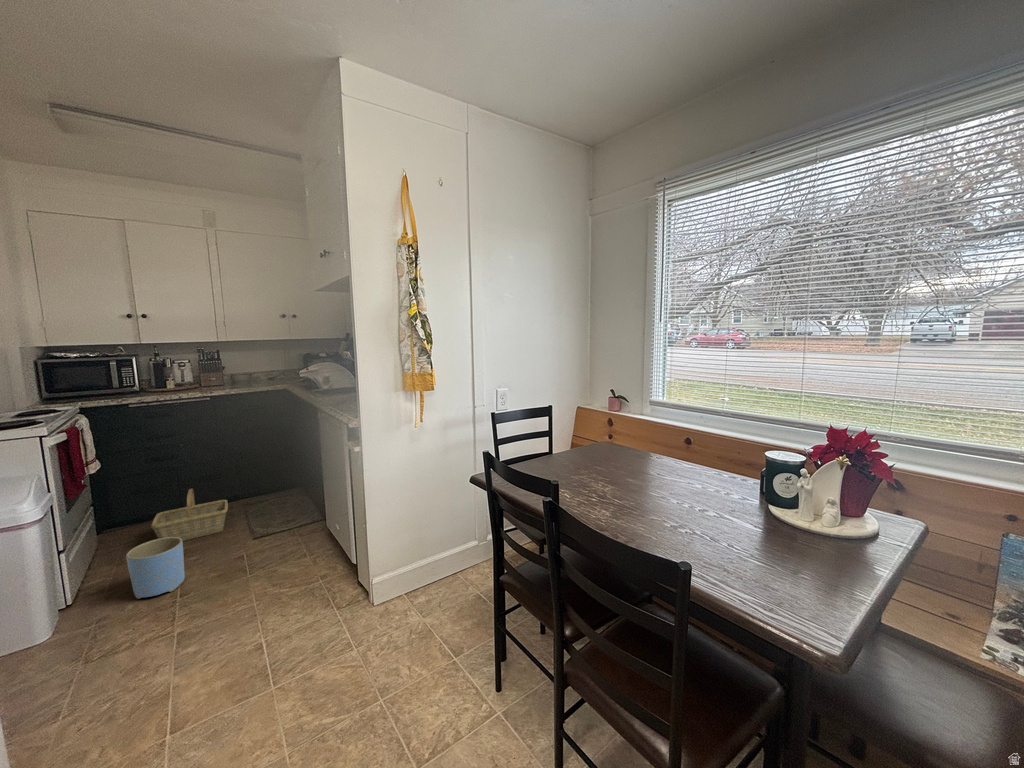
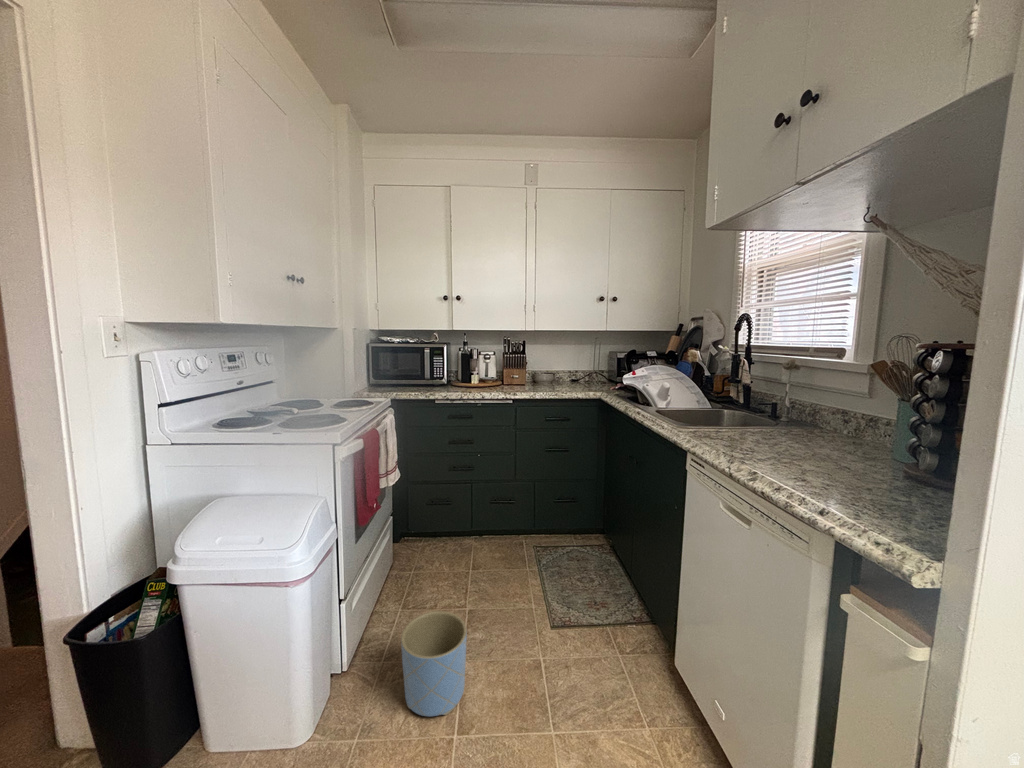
basket: present [152,489,228,541] -> none [439,520,520,593]

